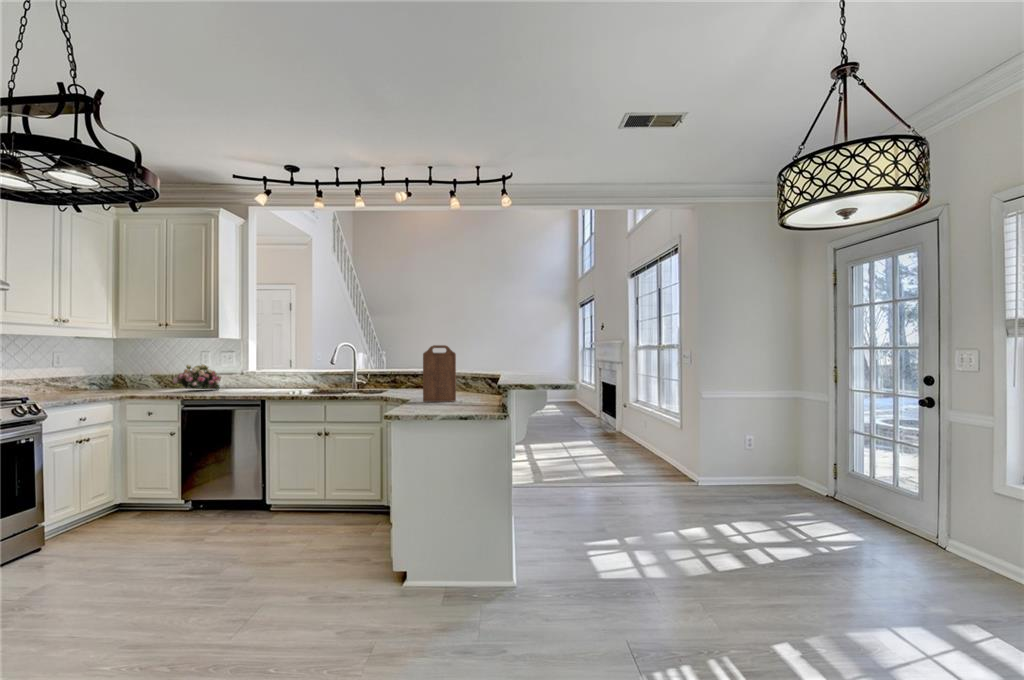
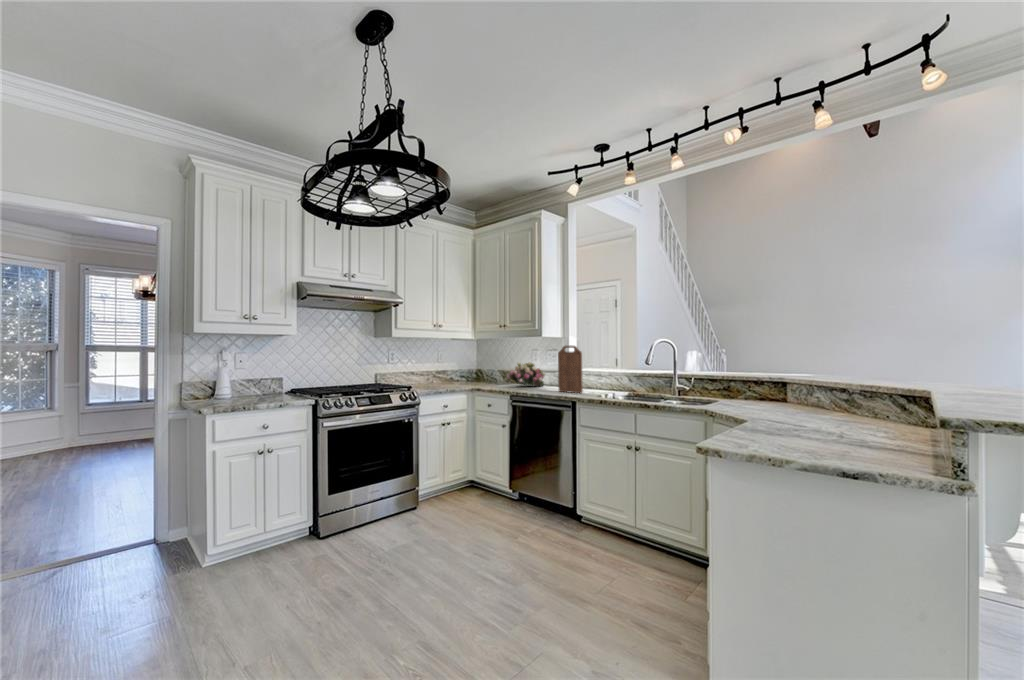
cutting board: present [423,345,456,402] -> present [558,345,583,393]

